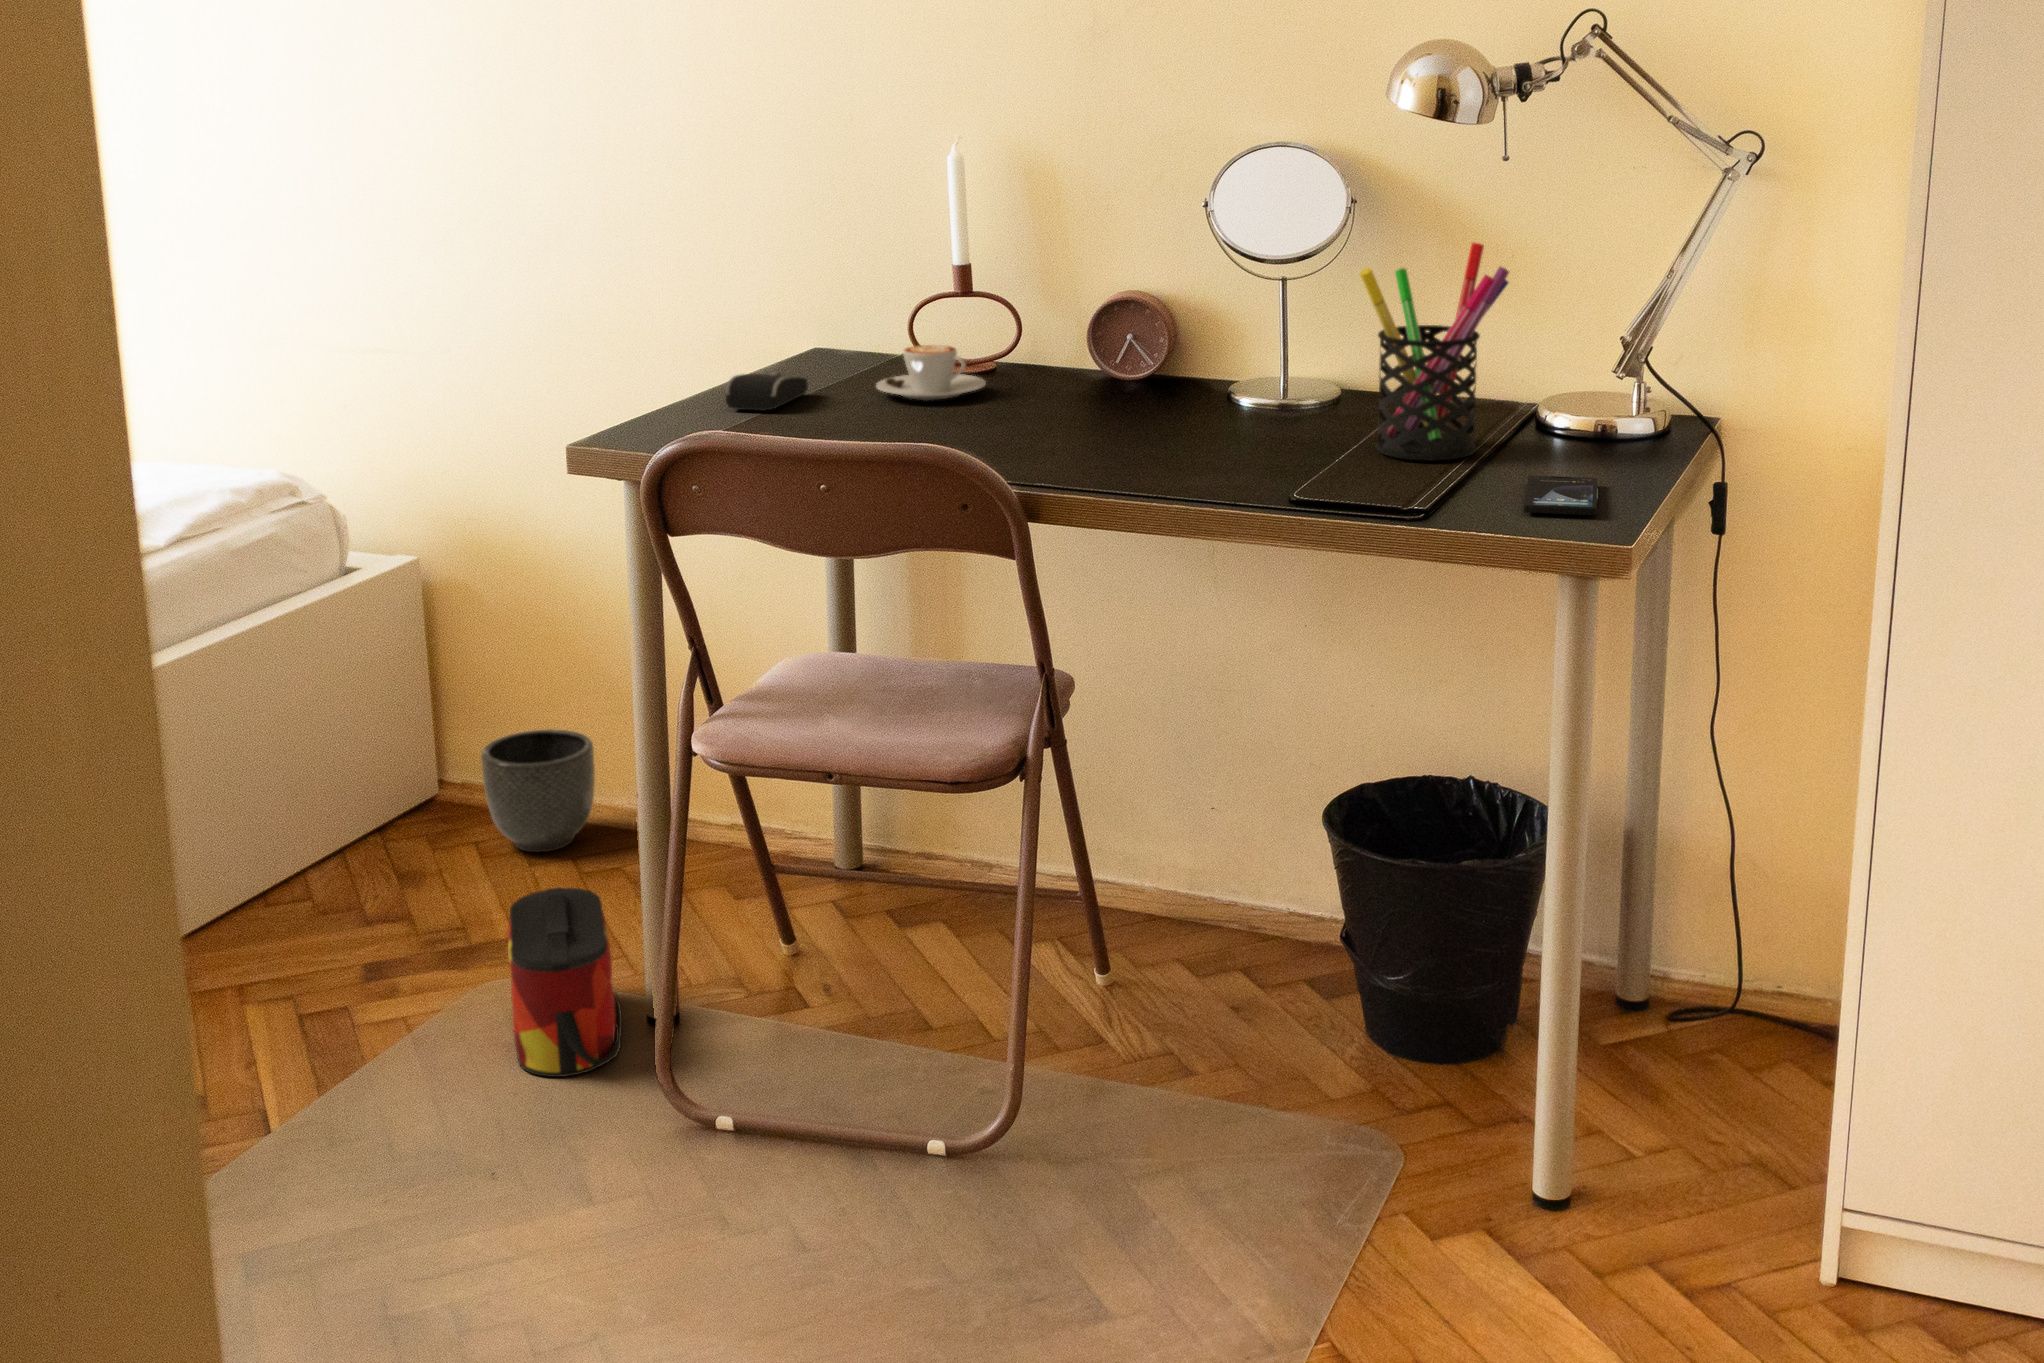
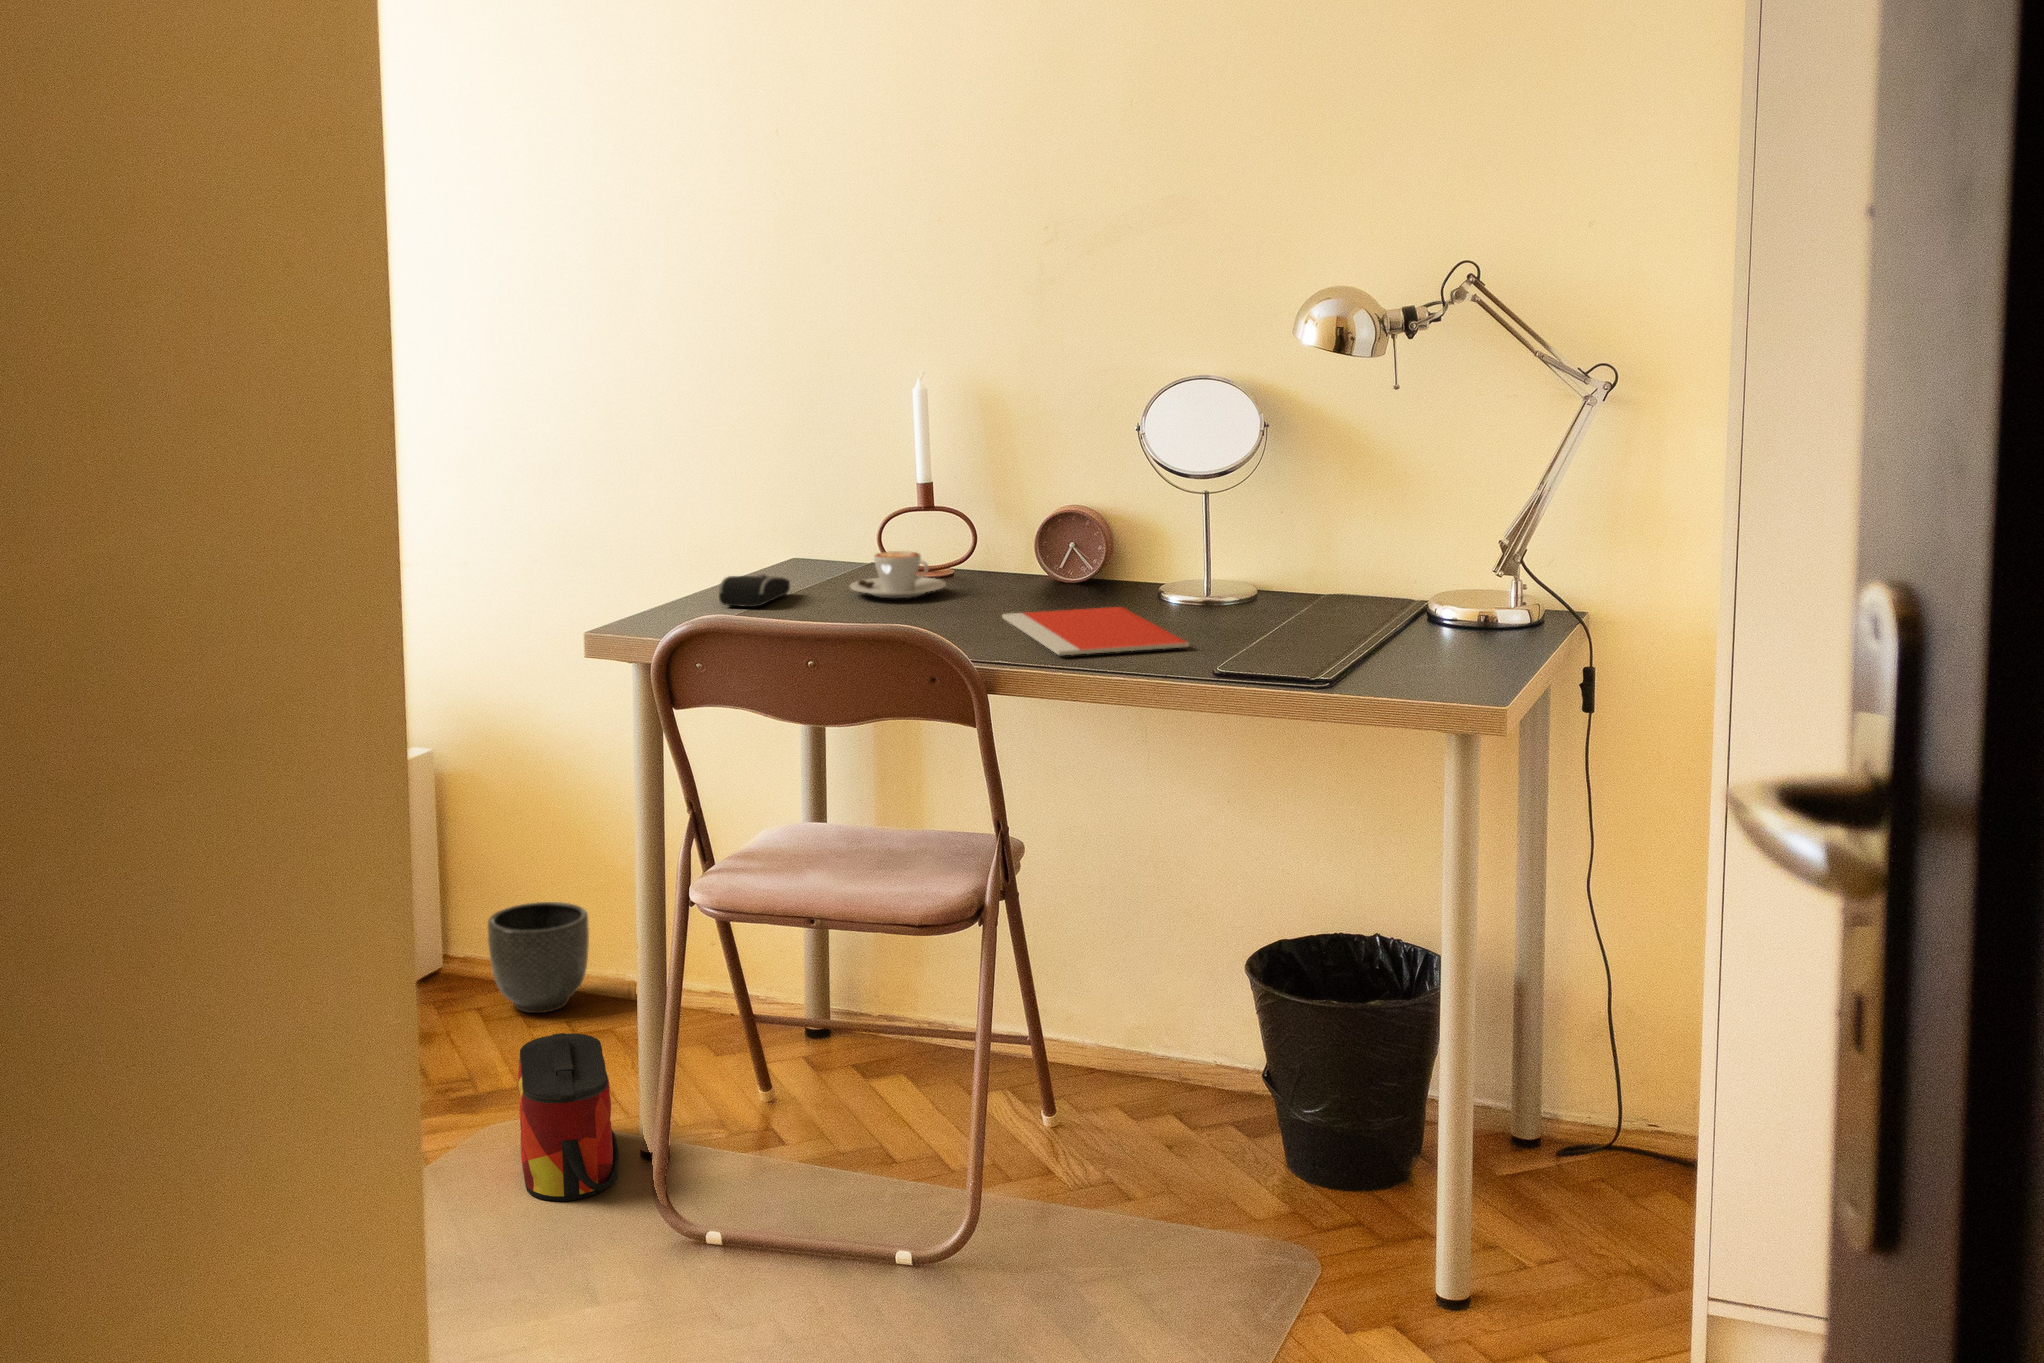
pen holder: present [1360,243,1509,460] -> none [1271,458,1401,645]
notebook: none [1048,411,1263,474] -> present [1002,607,1189,655]
smartphone: present [1523,475,1598,515] -> none [1414,656,1479,687]

